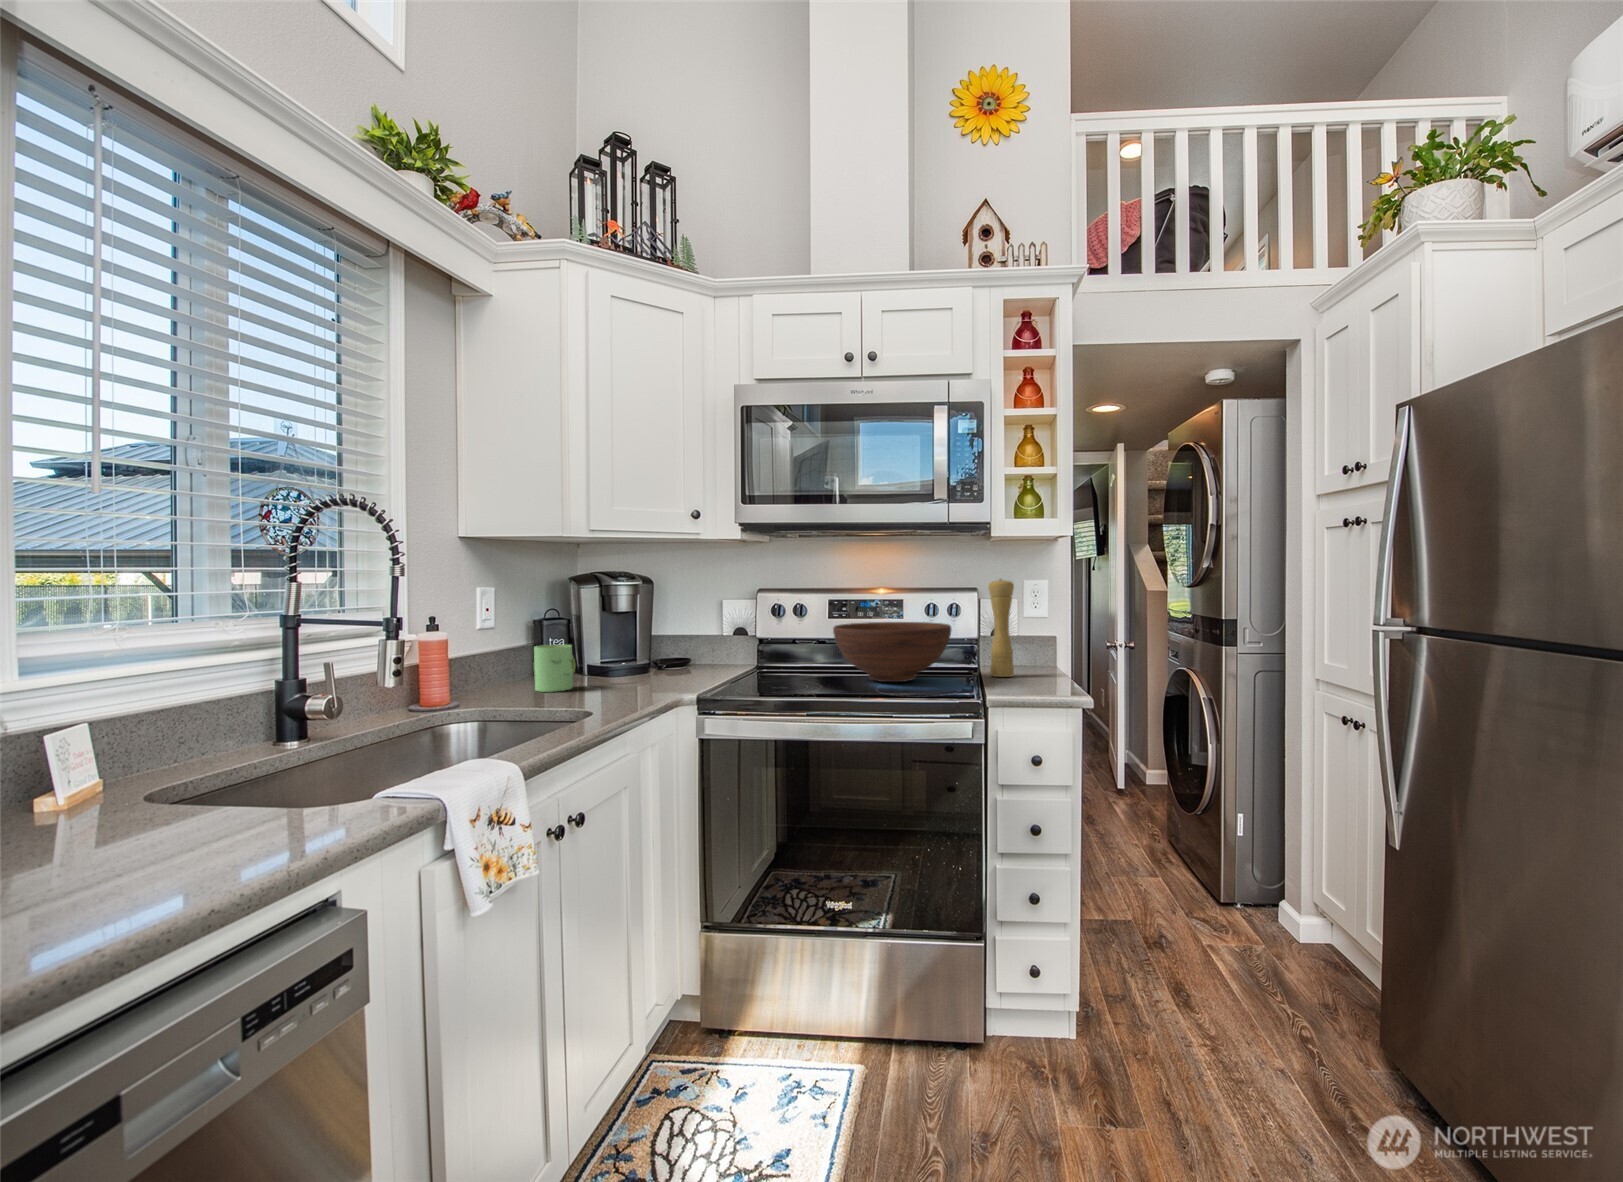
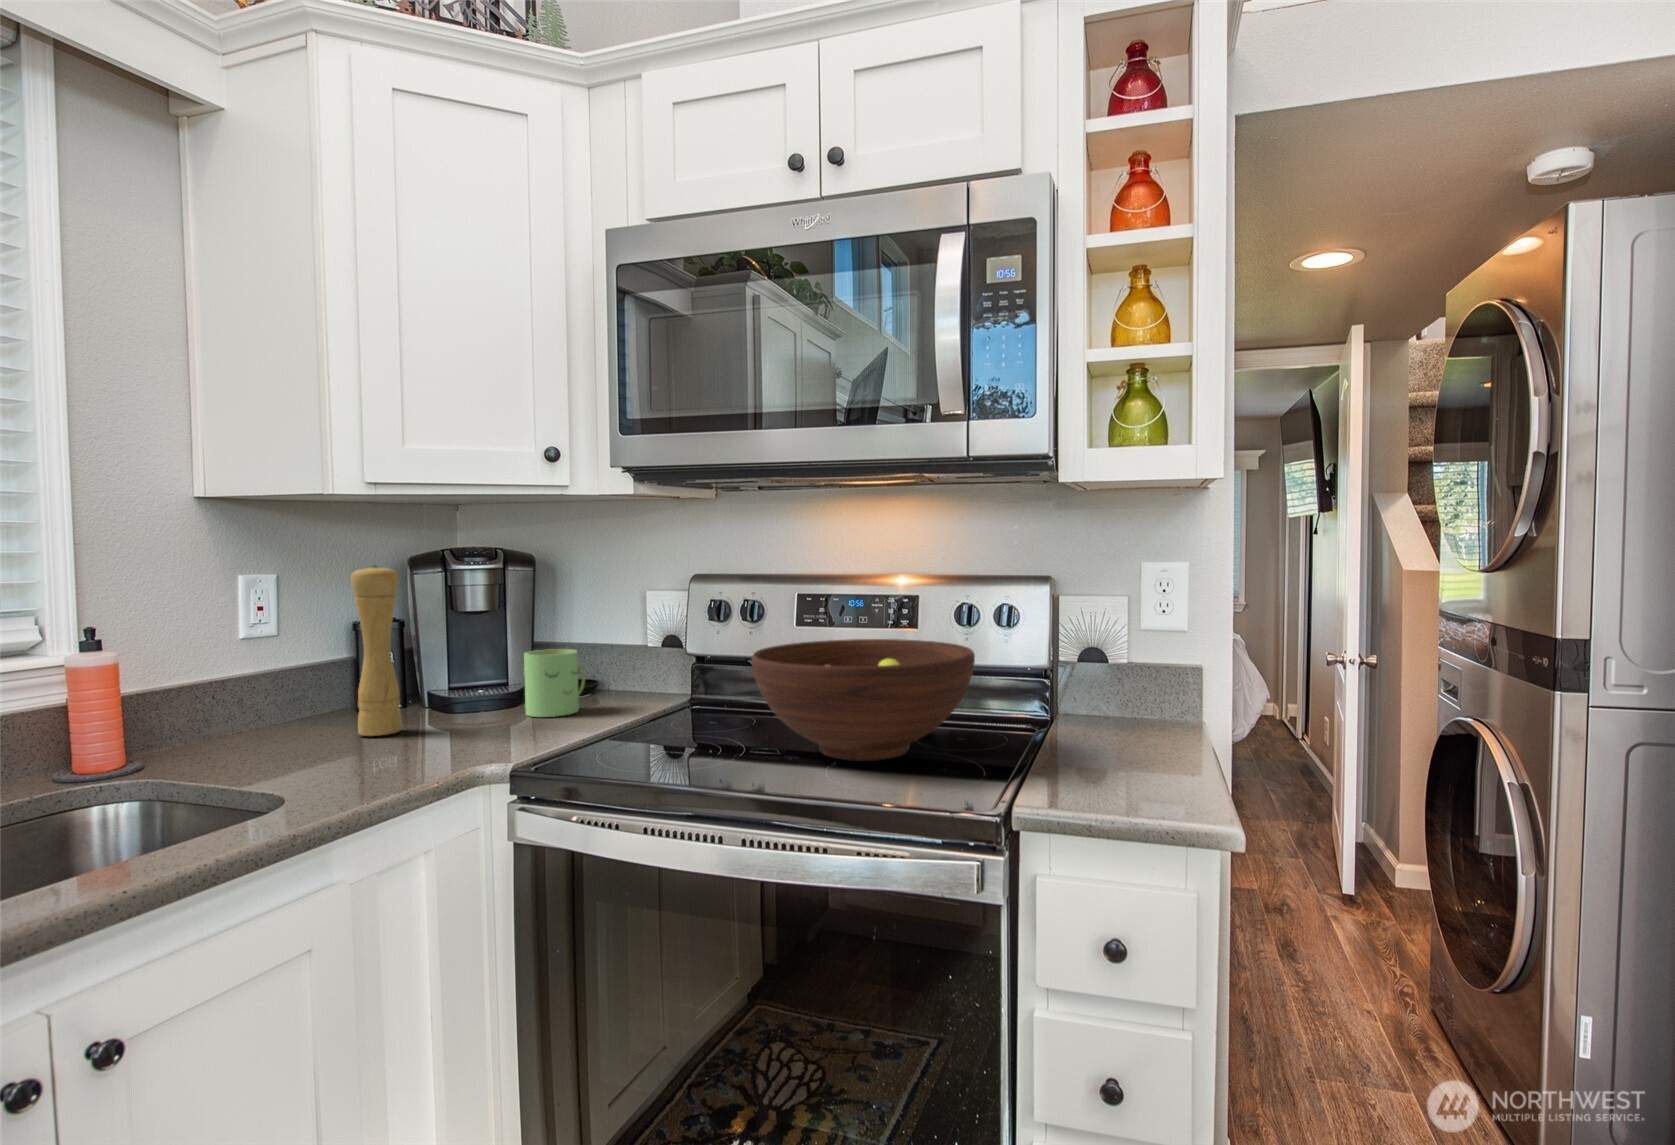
pepper mill: present [988,579,1014,677] -> present [351,565,402,736]
mug: present [534,645,575,692] -> present [524,649,585,717]

